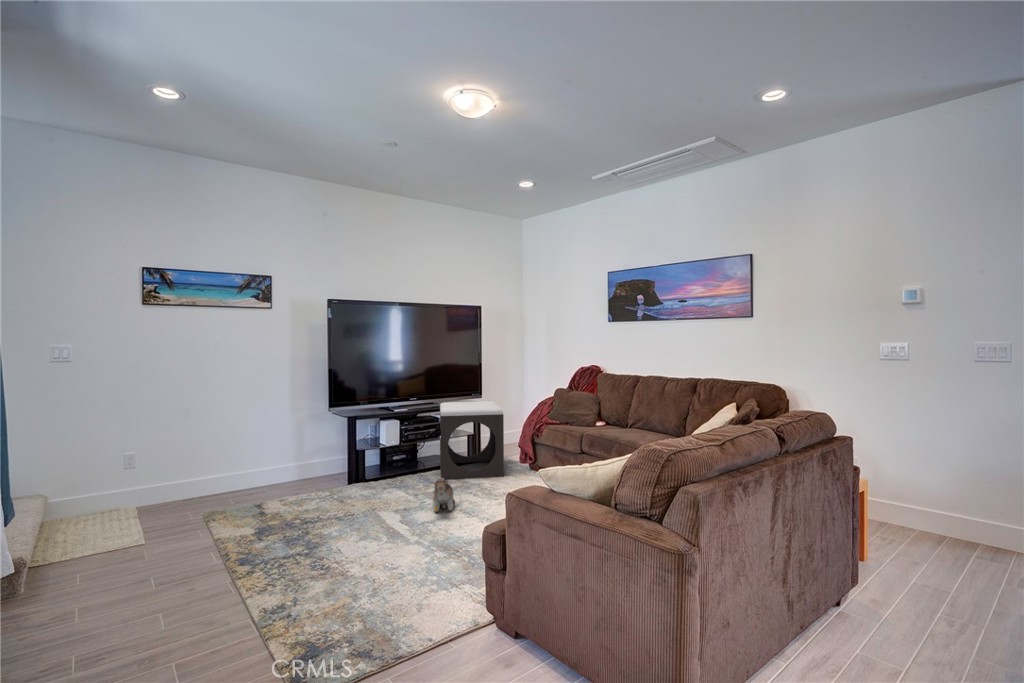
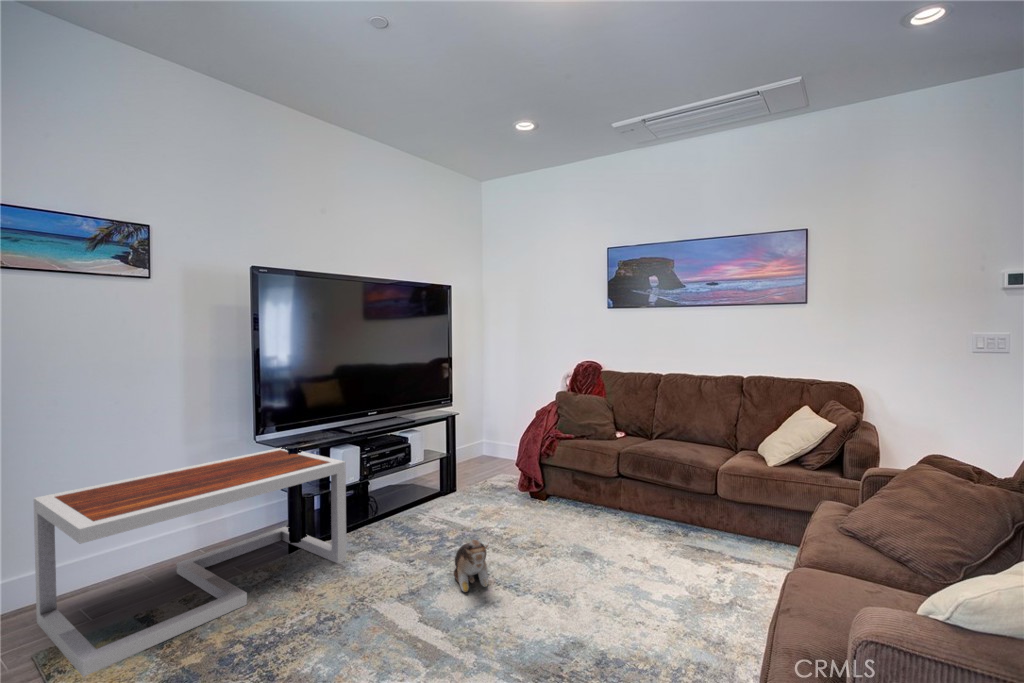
footstool: present [440,401,504,479] -> none [409,412,511,528]
coffee table: none [207,418,378,525] -> present [34,448,347,677]

